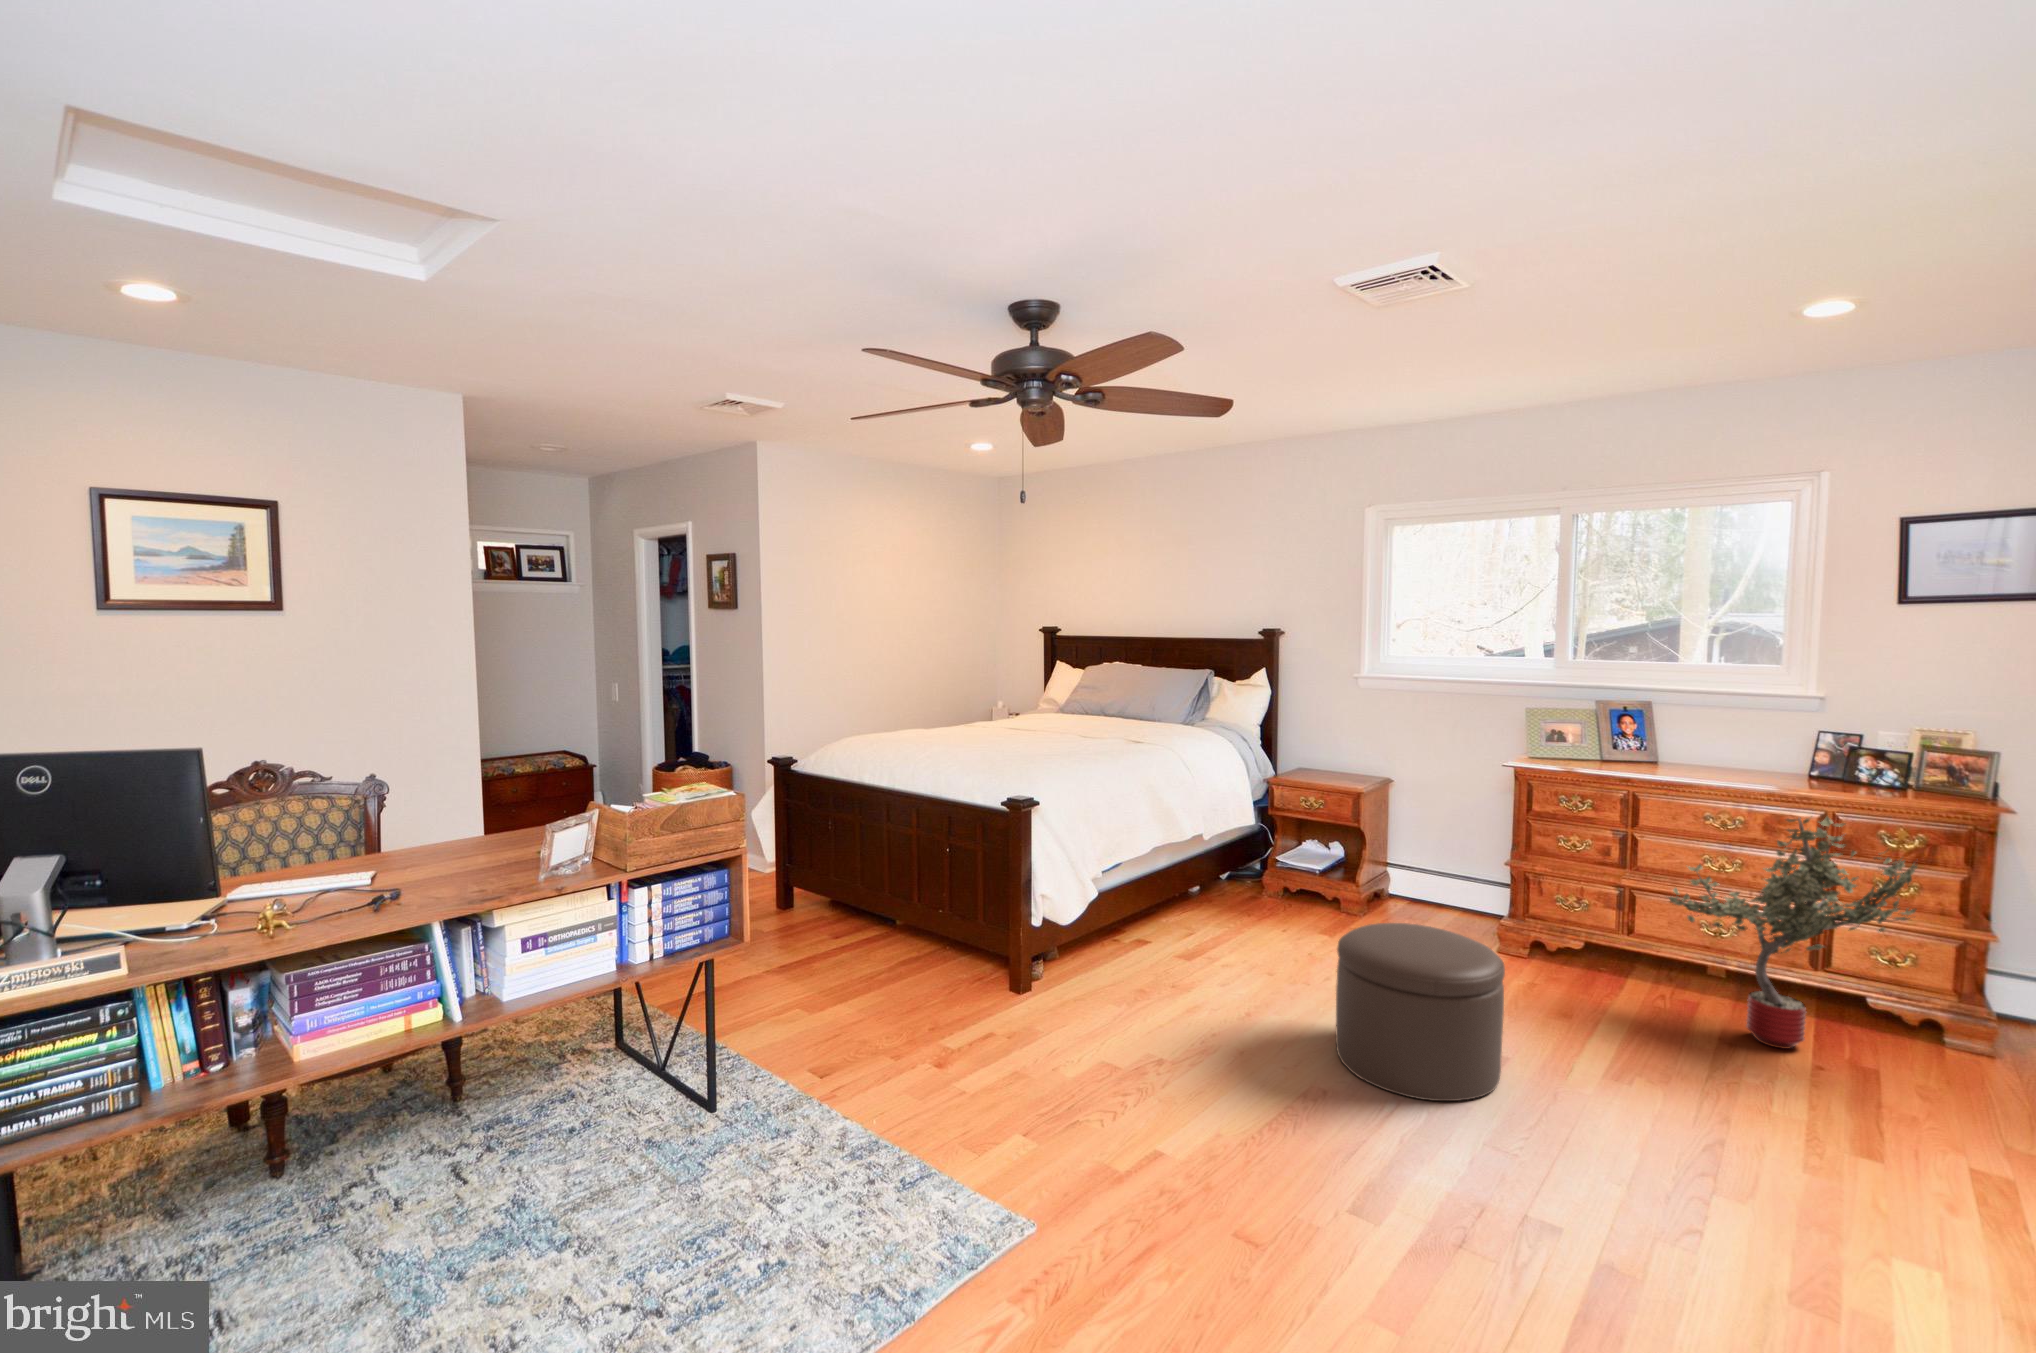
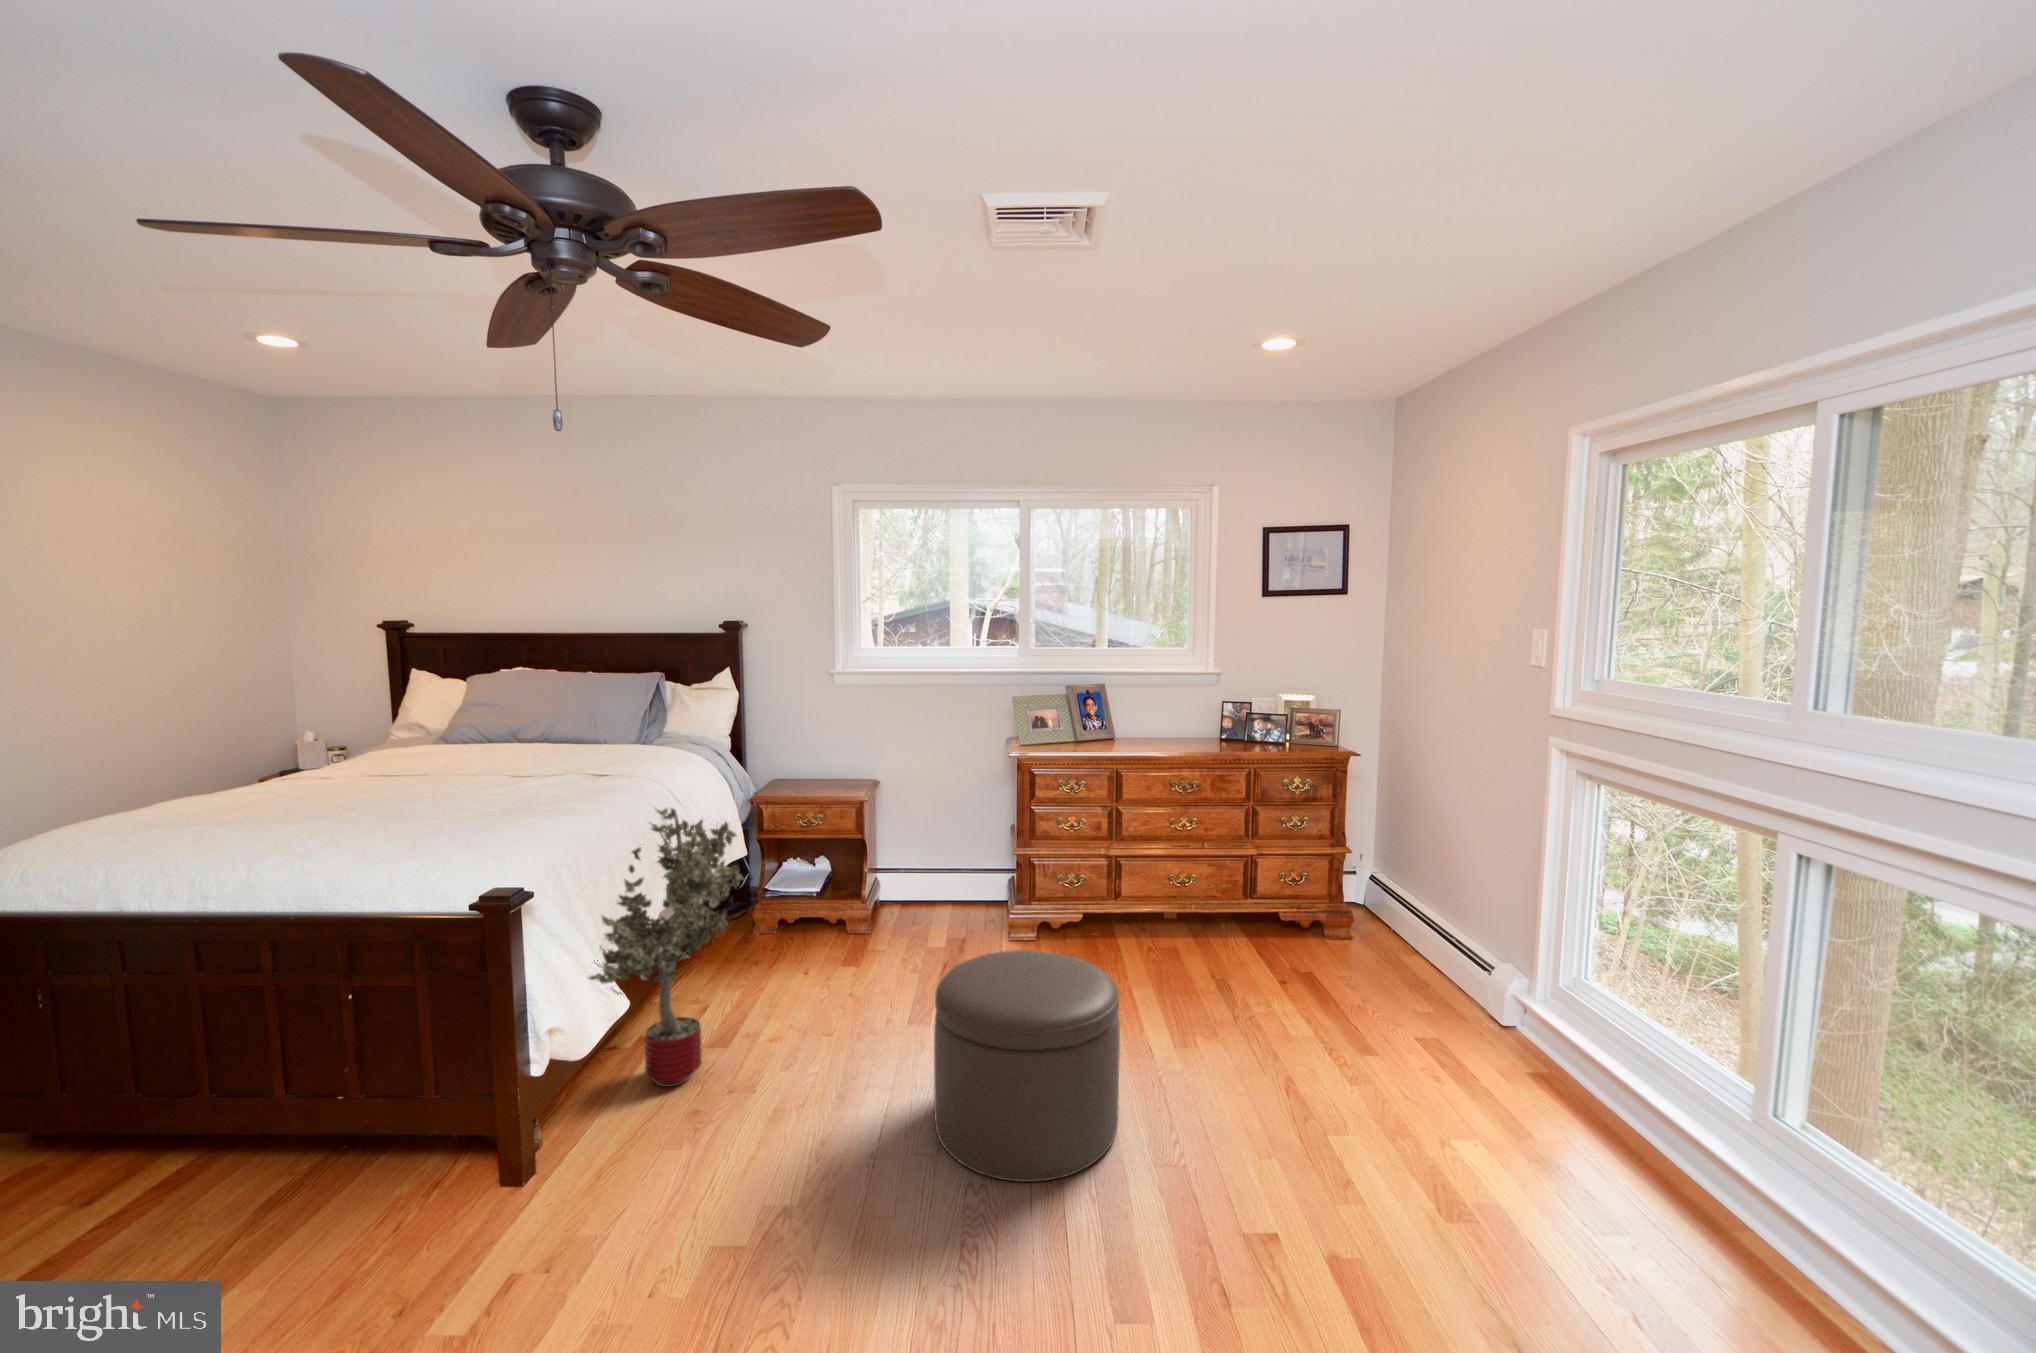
potted tree: present [1669,816,1917,1049] -> present [589,808,744,1087]

